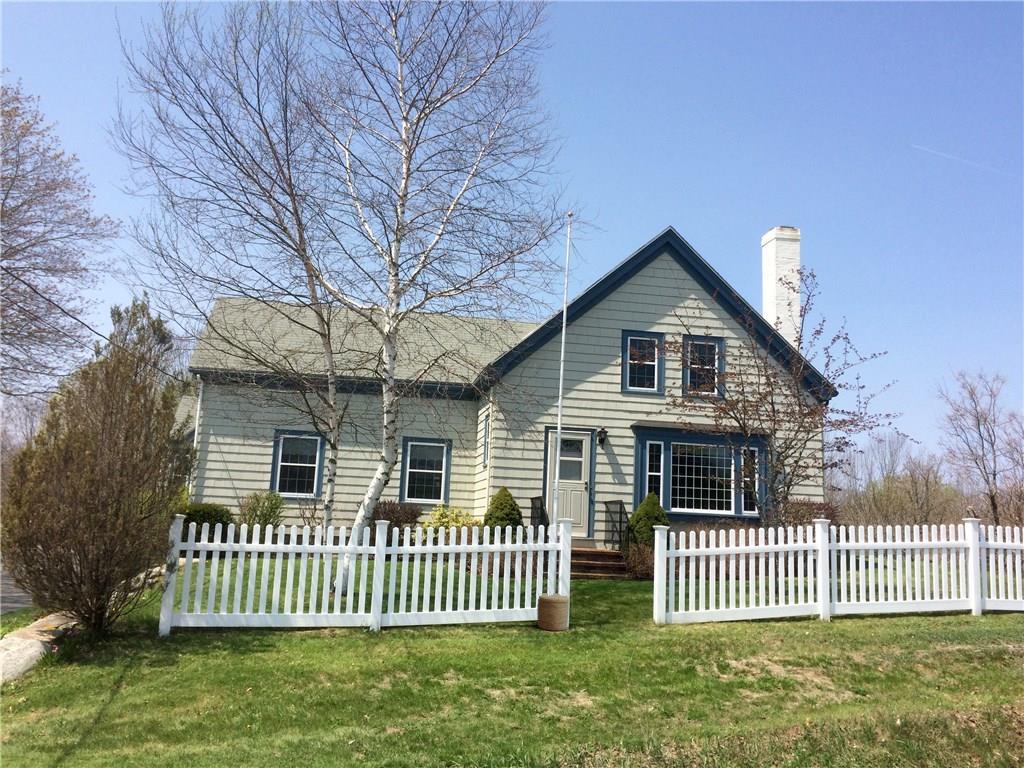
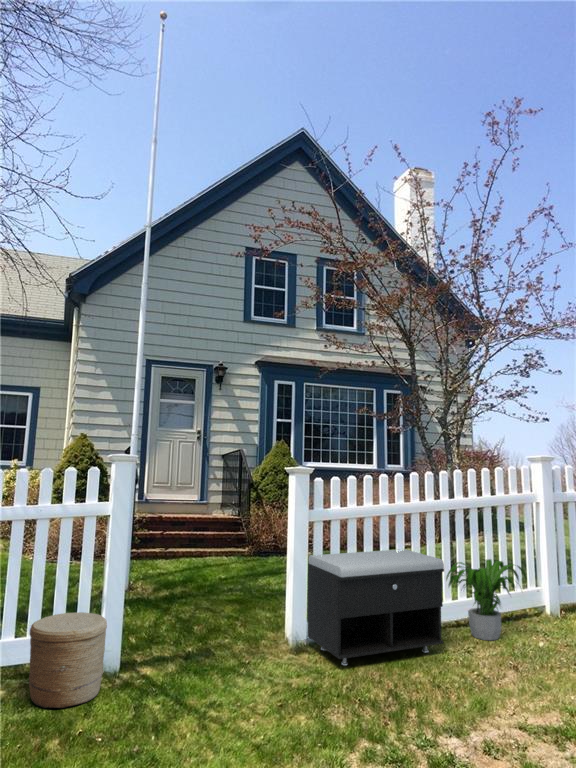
storage bench: none [665,575,740,630] -> present [308,549,444,666]
potted plant: none [746,584,794,628] -> present [446,559,527,640]

